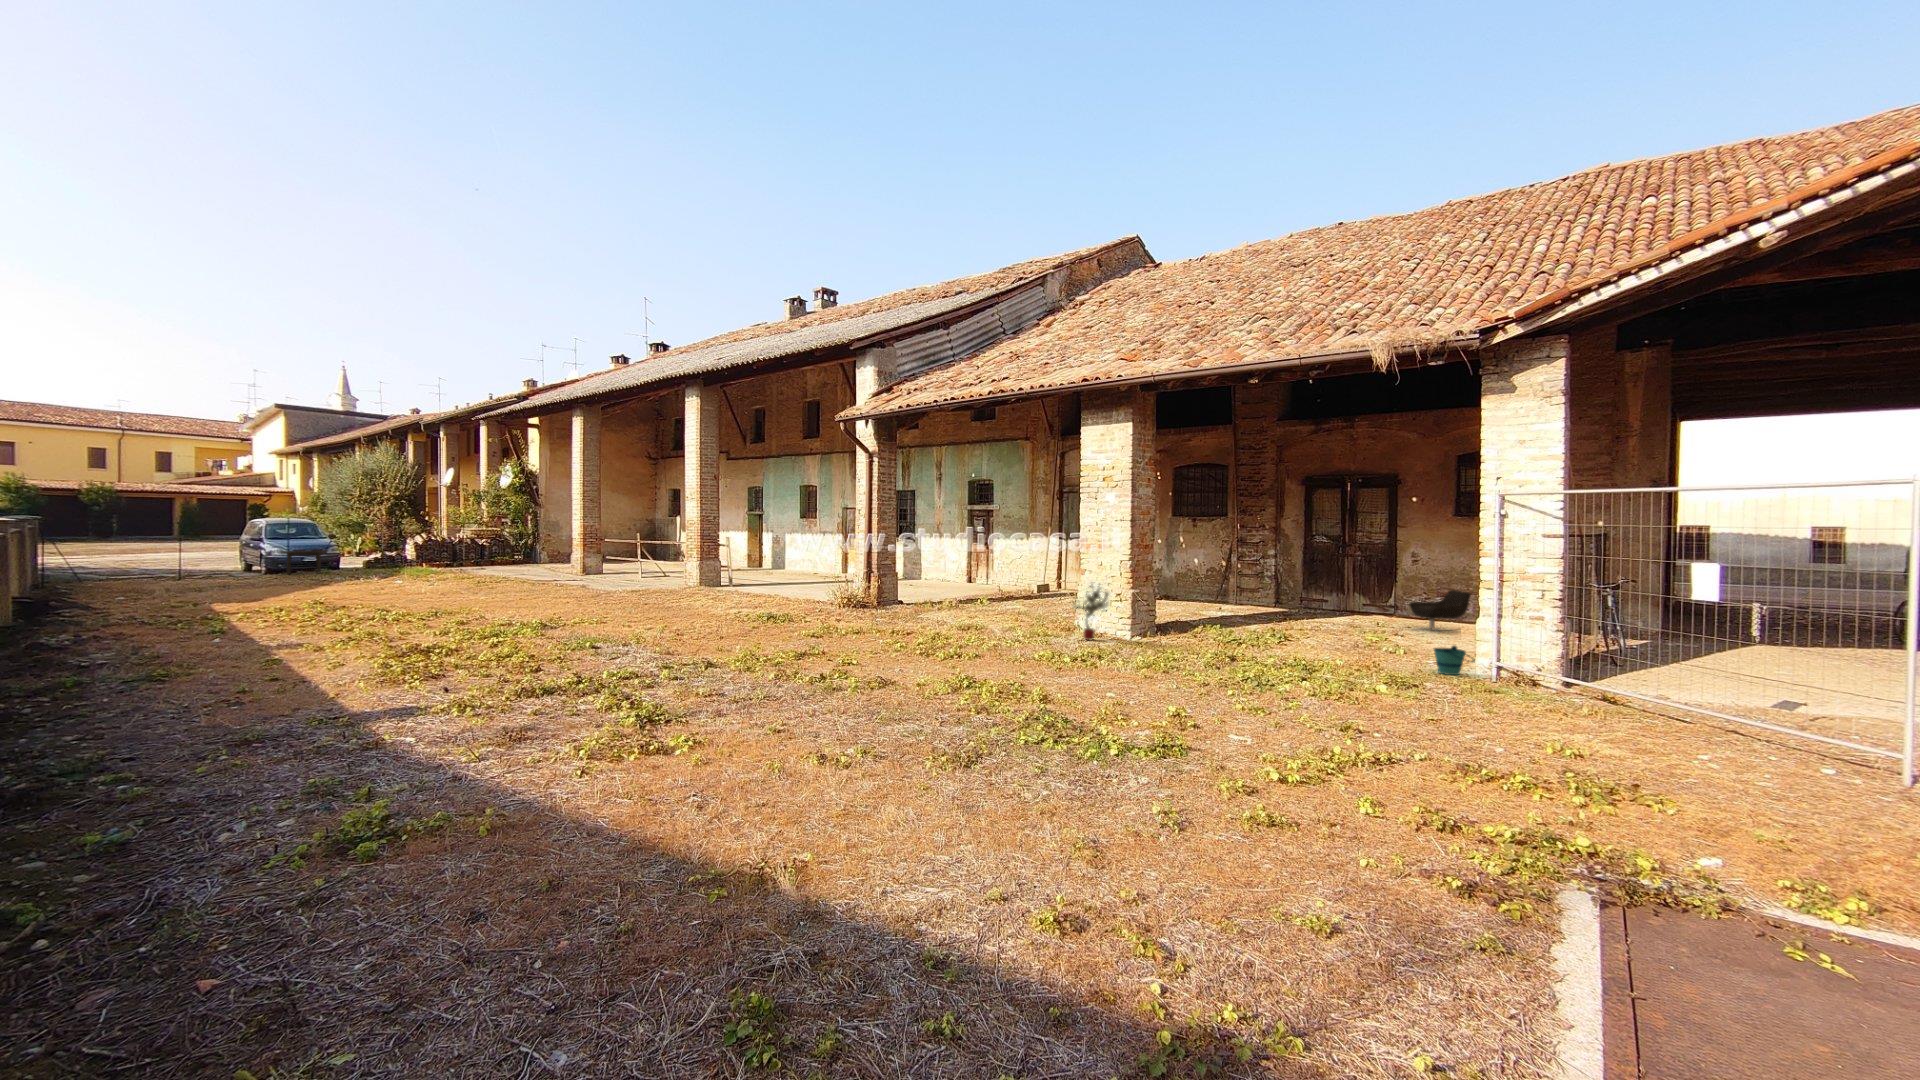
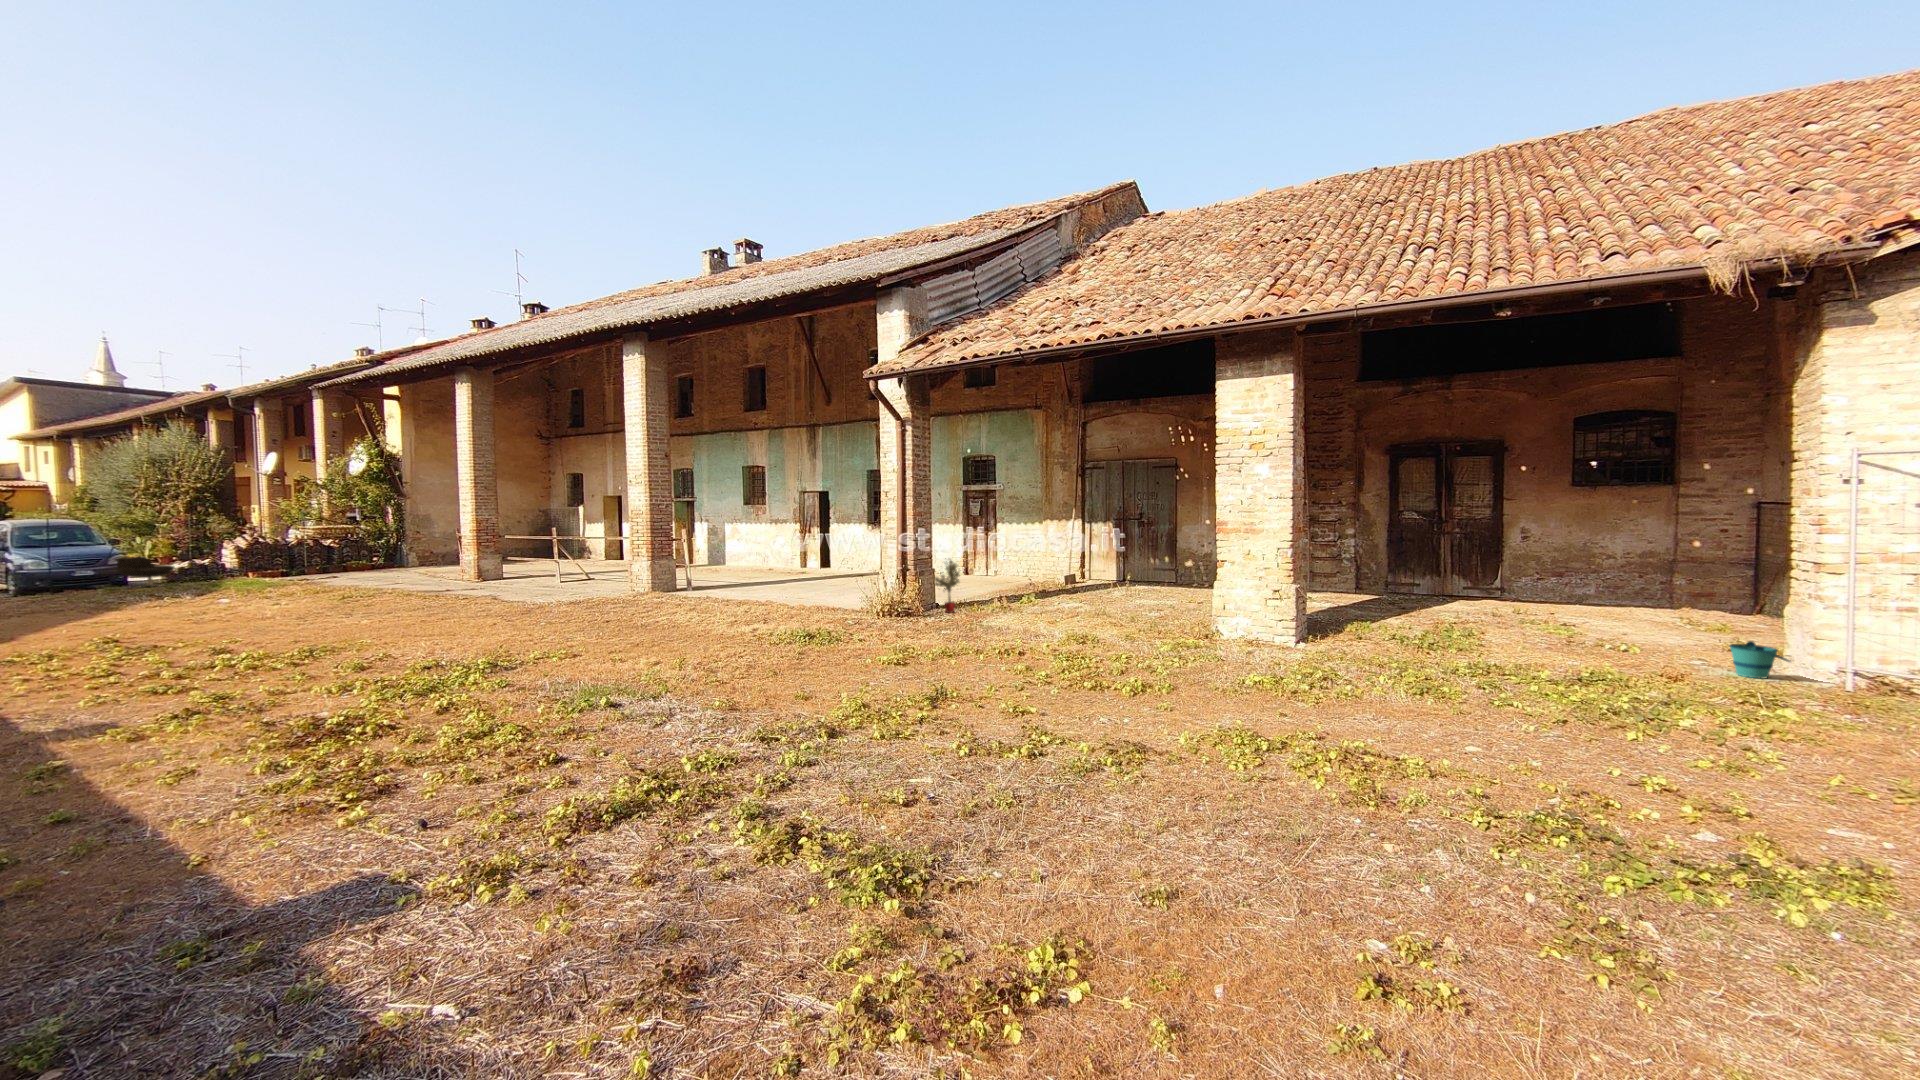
round table: present [281,550,328,575] -> none [28,562,106,597]
potted tree: present [1074,586,1108,640] -> present [935,560,960,613]
lounge chair: present [1409,590,1471,631] -> present [117,556,174,585]

